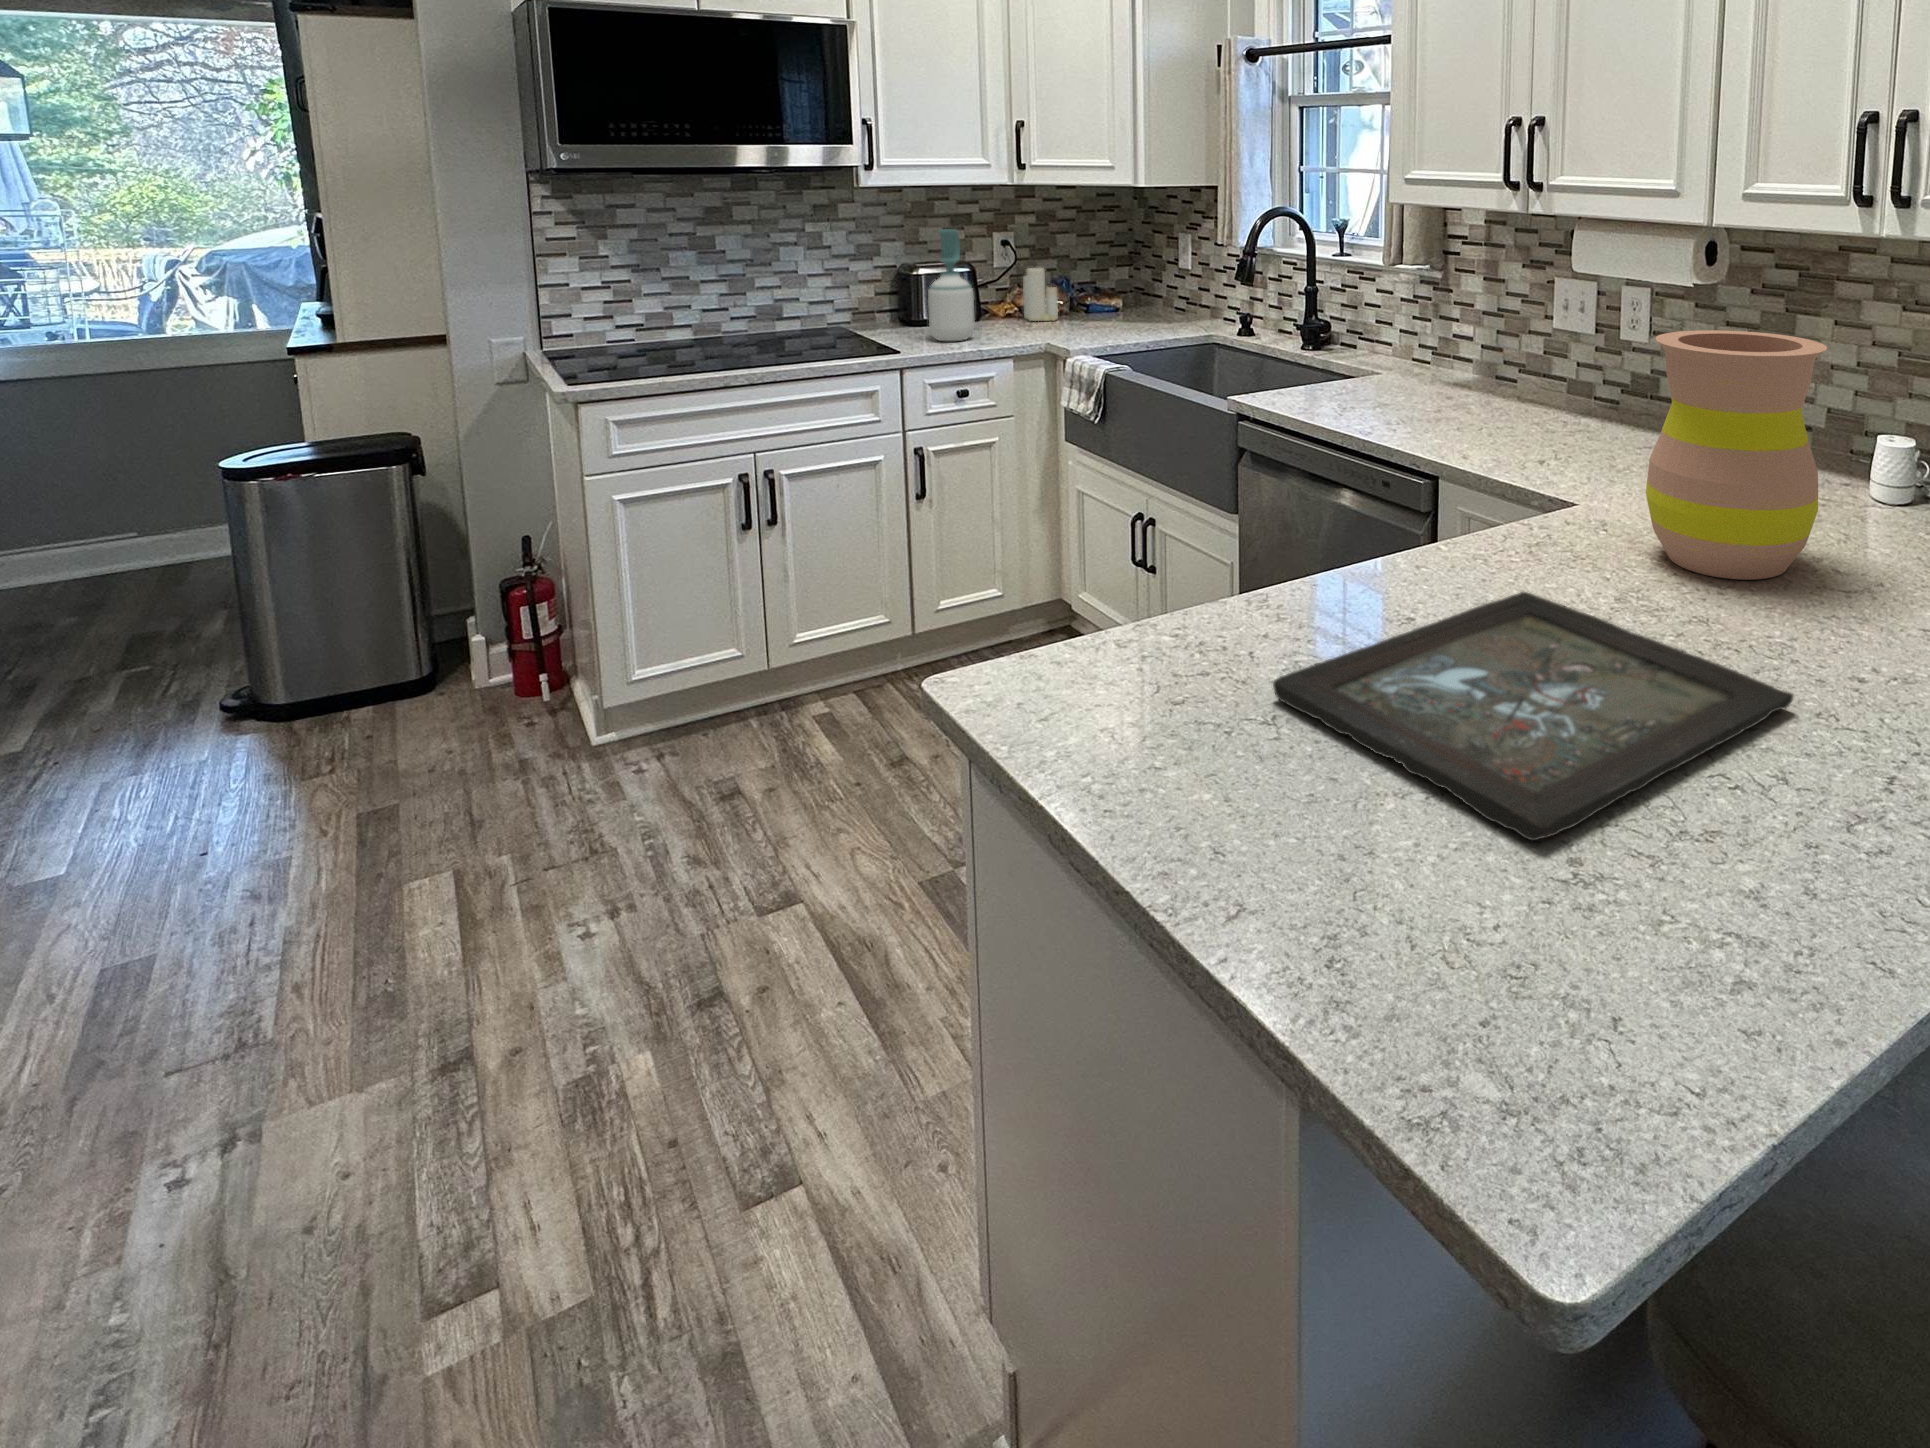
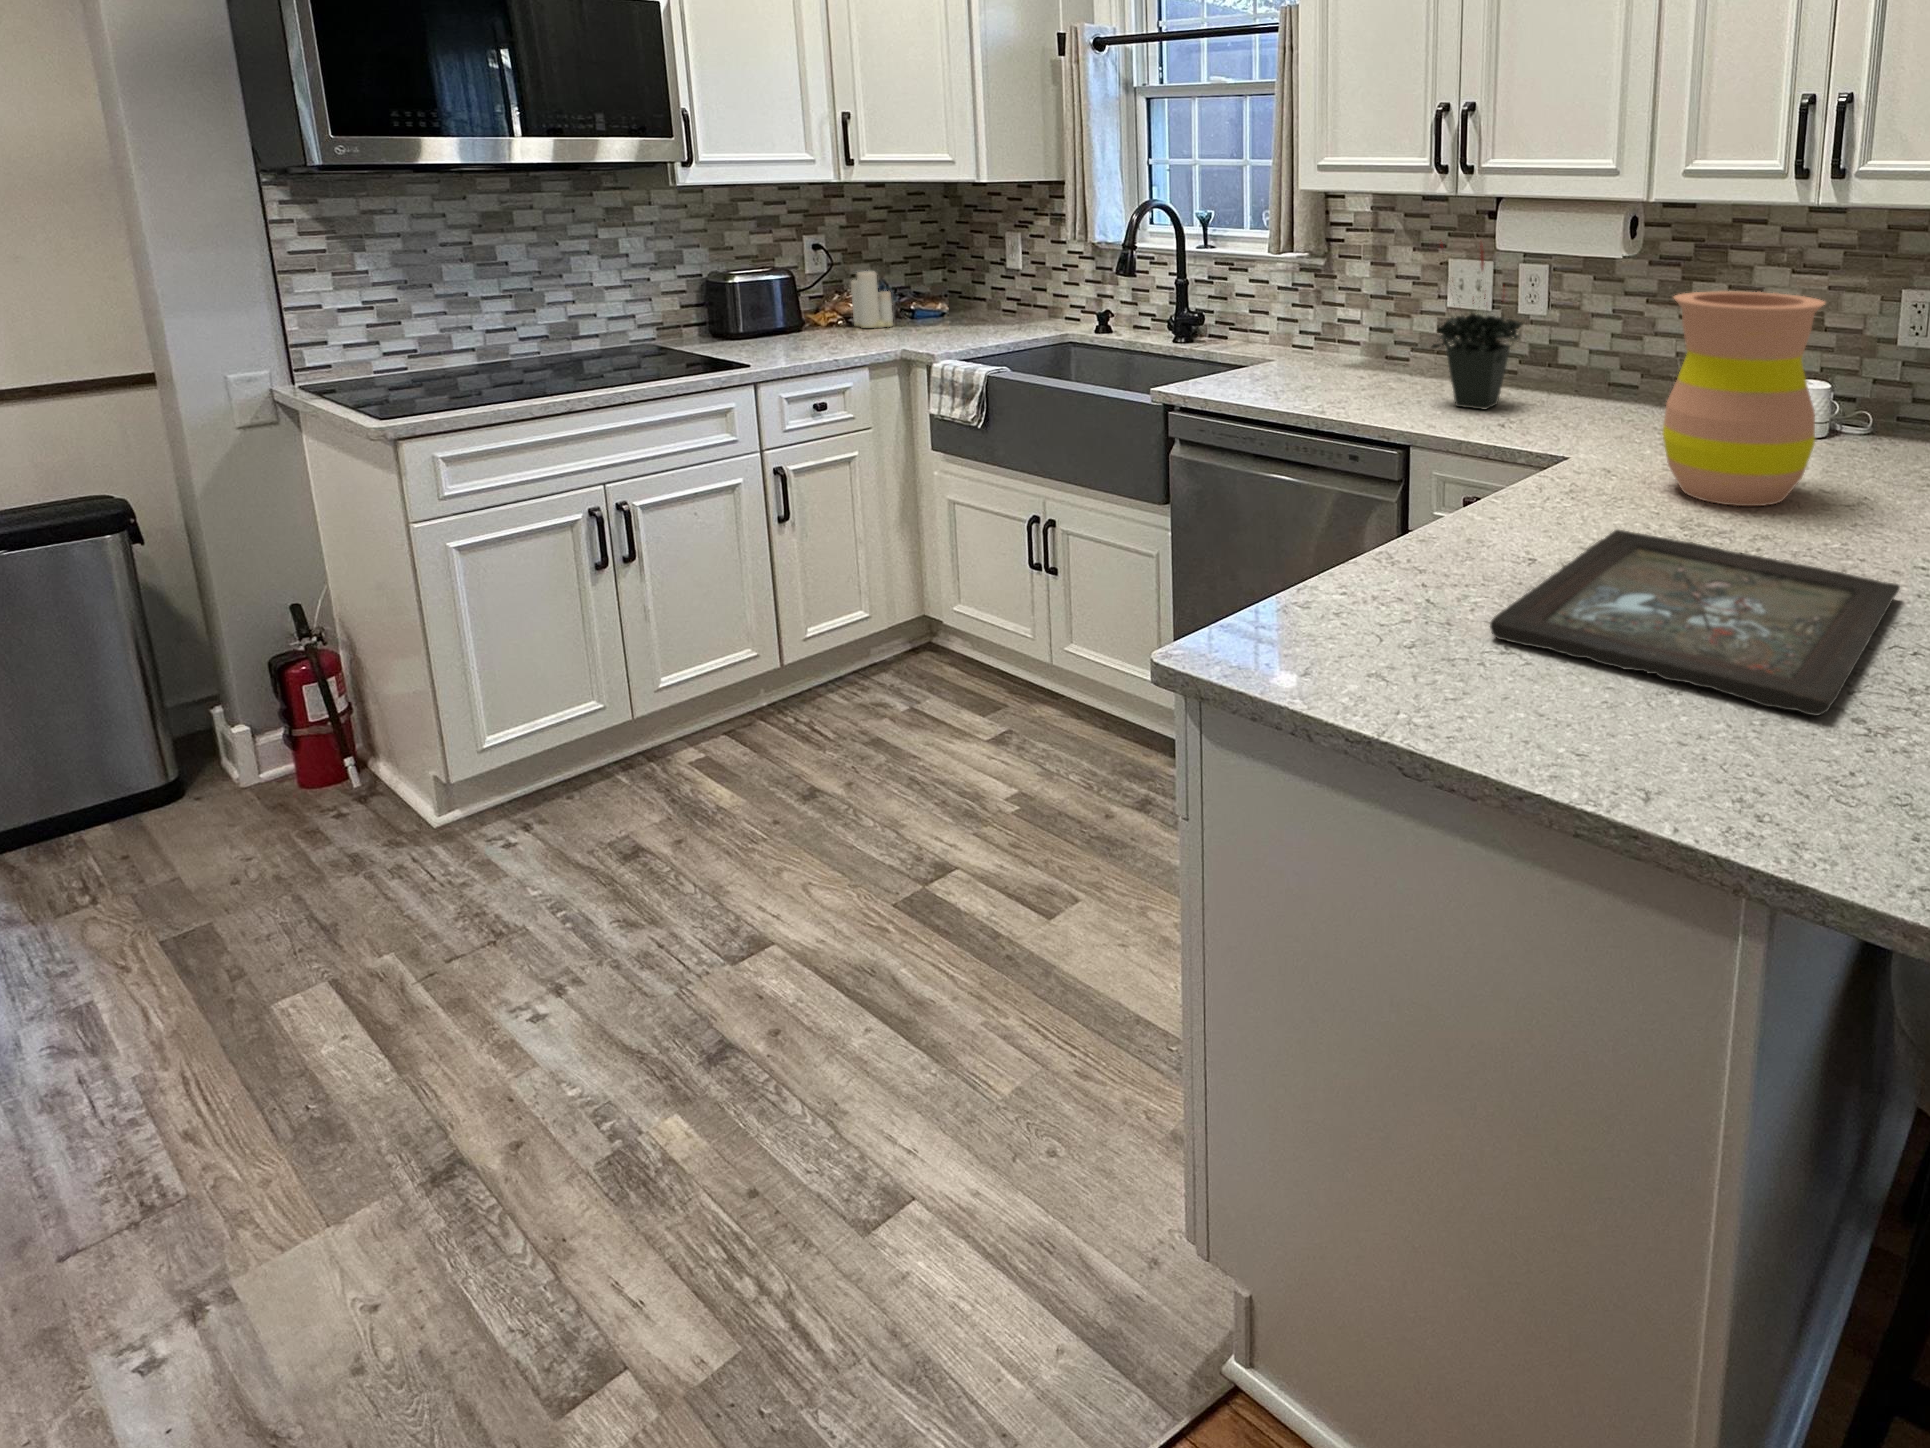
soap bottle: present [928,229,975,341] -> none [765,231,819,353]
potted plant: none [1489,257,1592,442] -> present [1432,240,1522,410]

